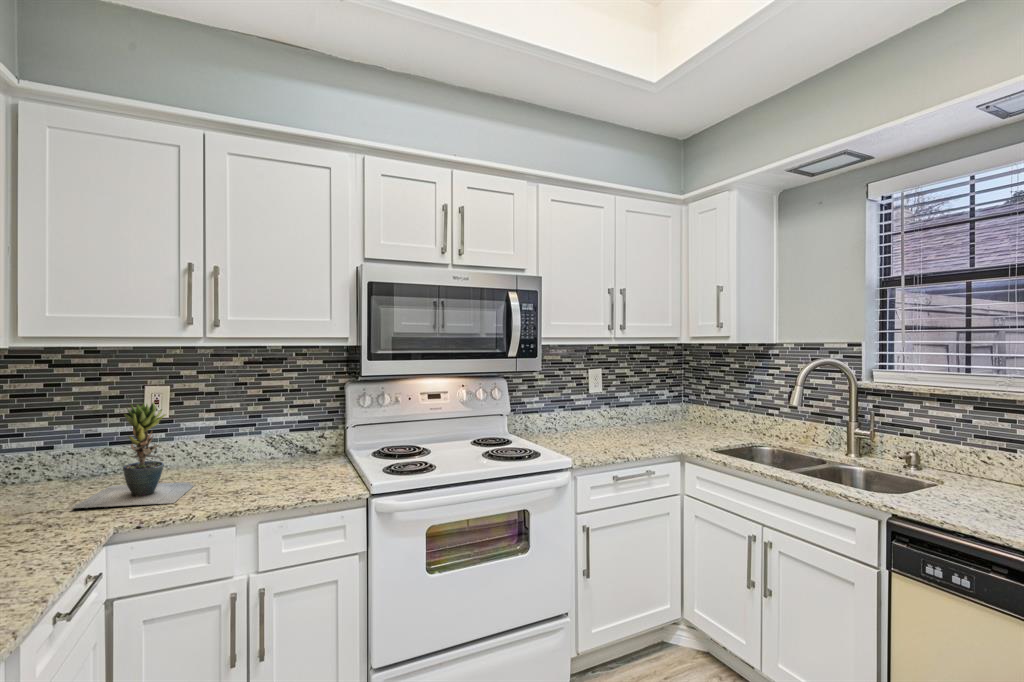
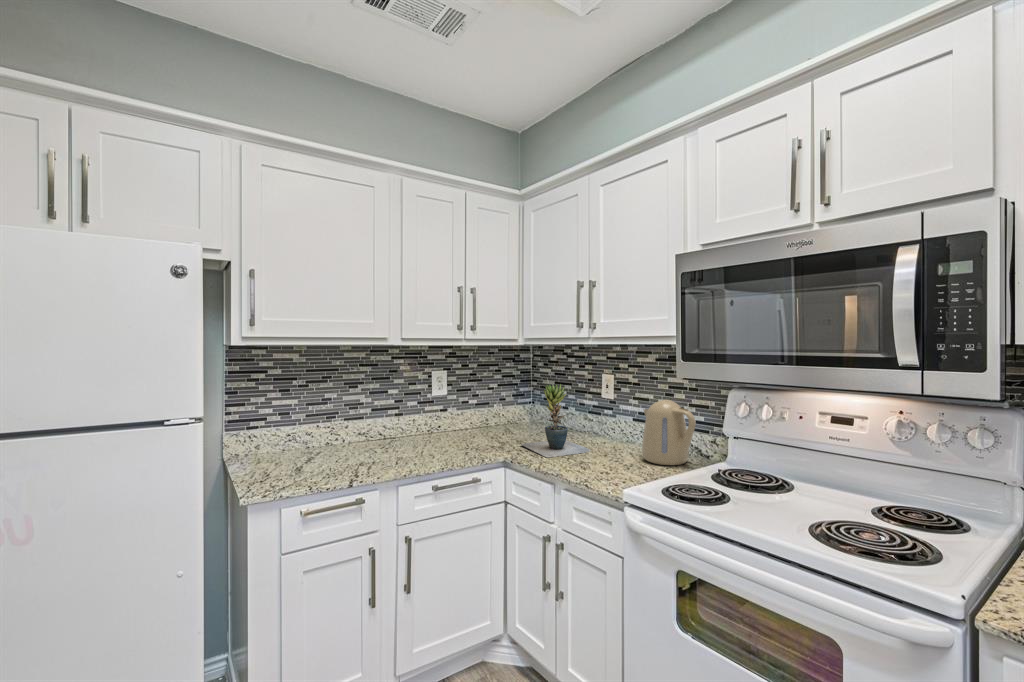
kettle: none [258,403,329,470] -> present [642,400,696,465]

